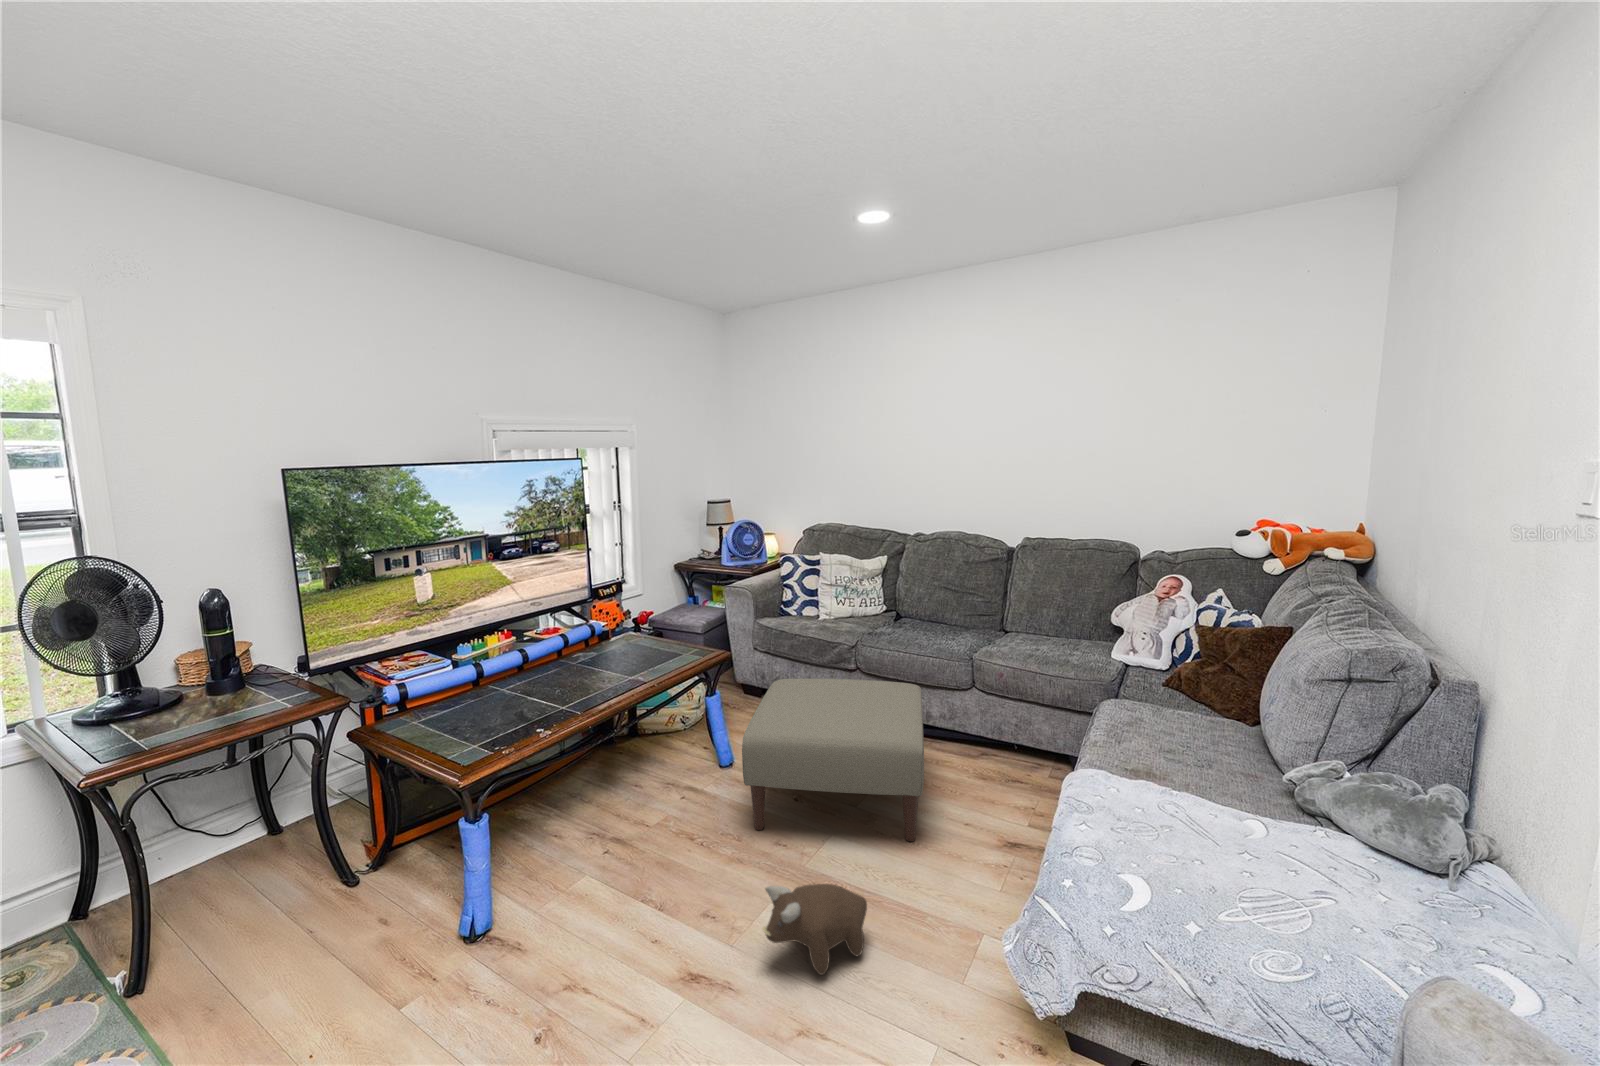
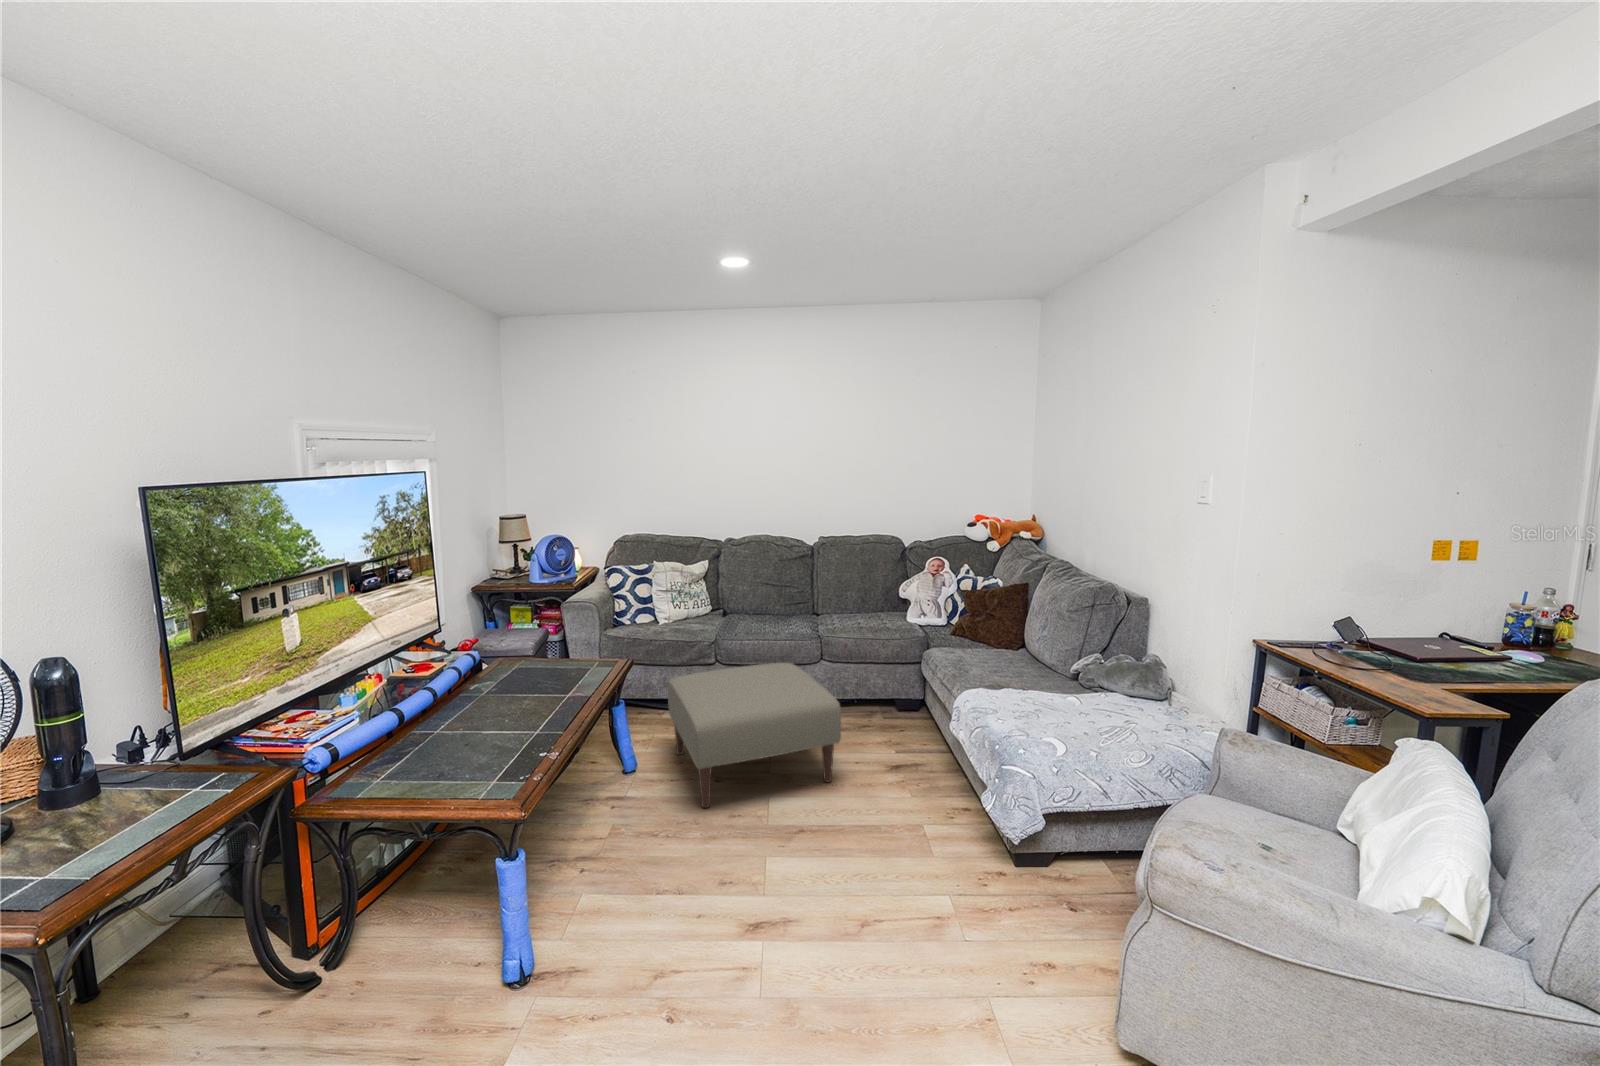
plush toy: present [762,884,867,975] -> none [792,815,861,883]

